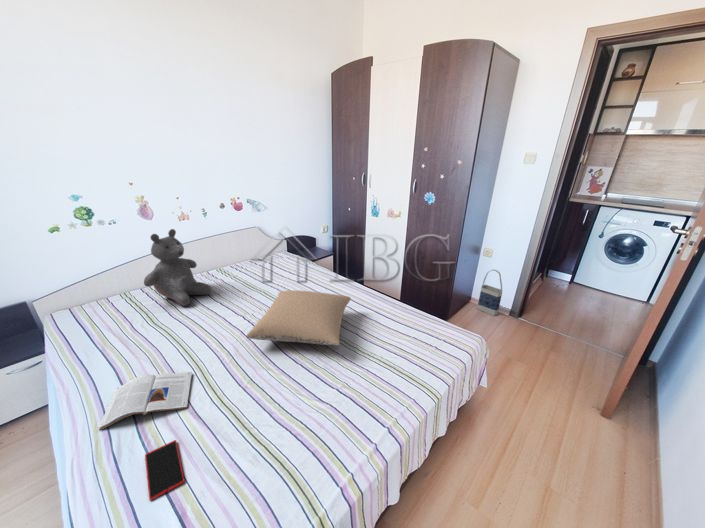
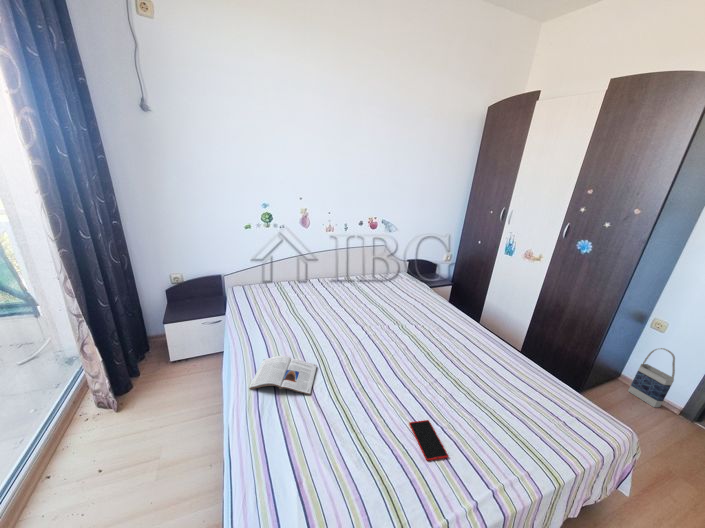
teddy bear: present [144,229,212,306] -> none [293,238,340,305]
pillow: present [247,290,351,345] -> none [365,313,470,383]
smartphone: present [145,440,185,501] -> present [409,420,448,461]

